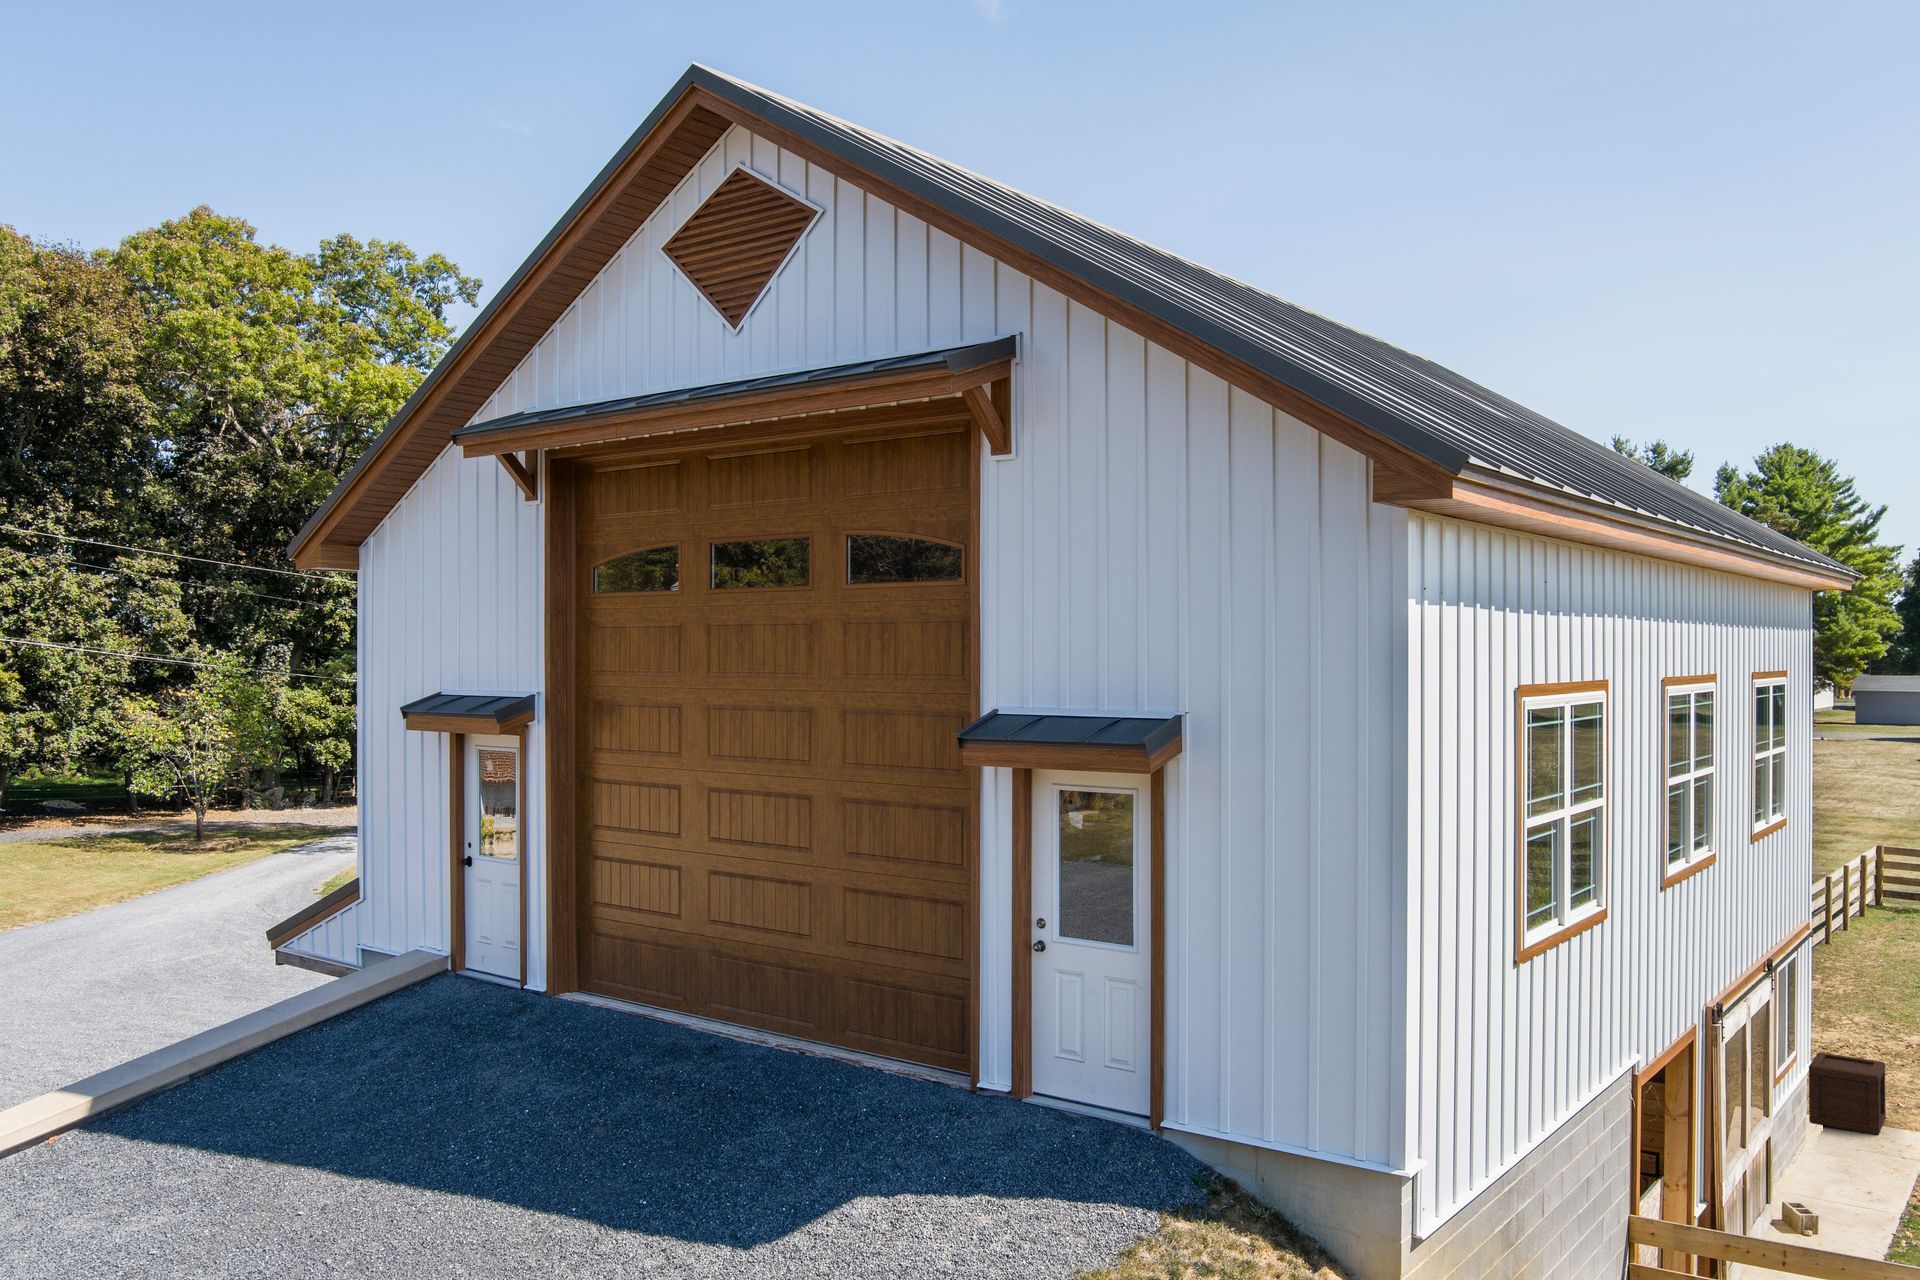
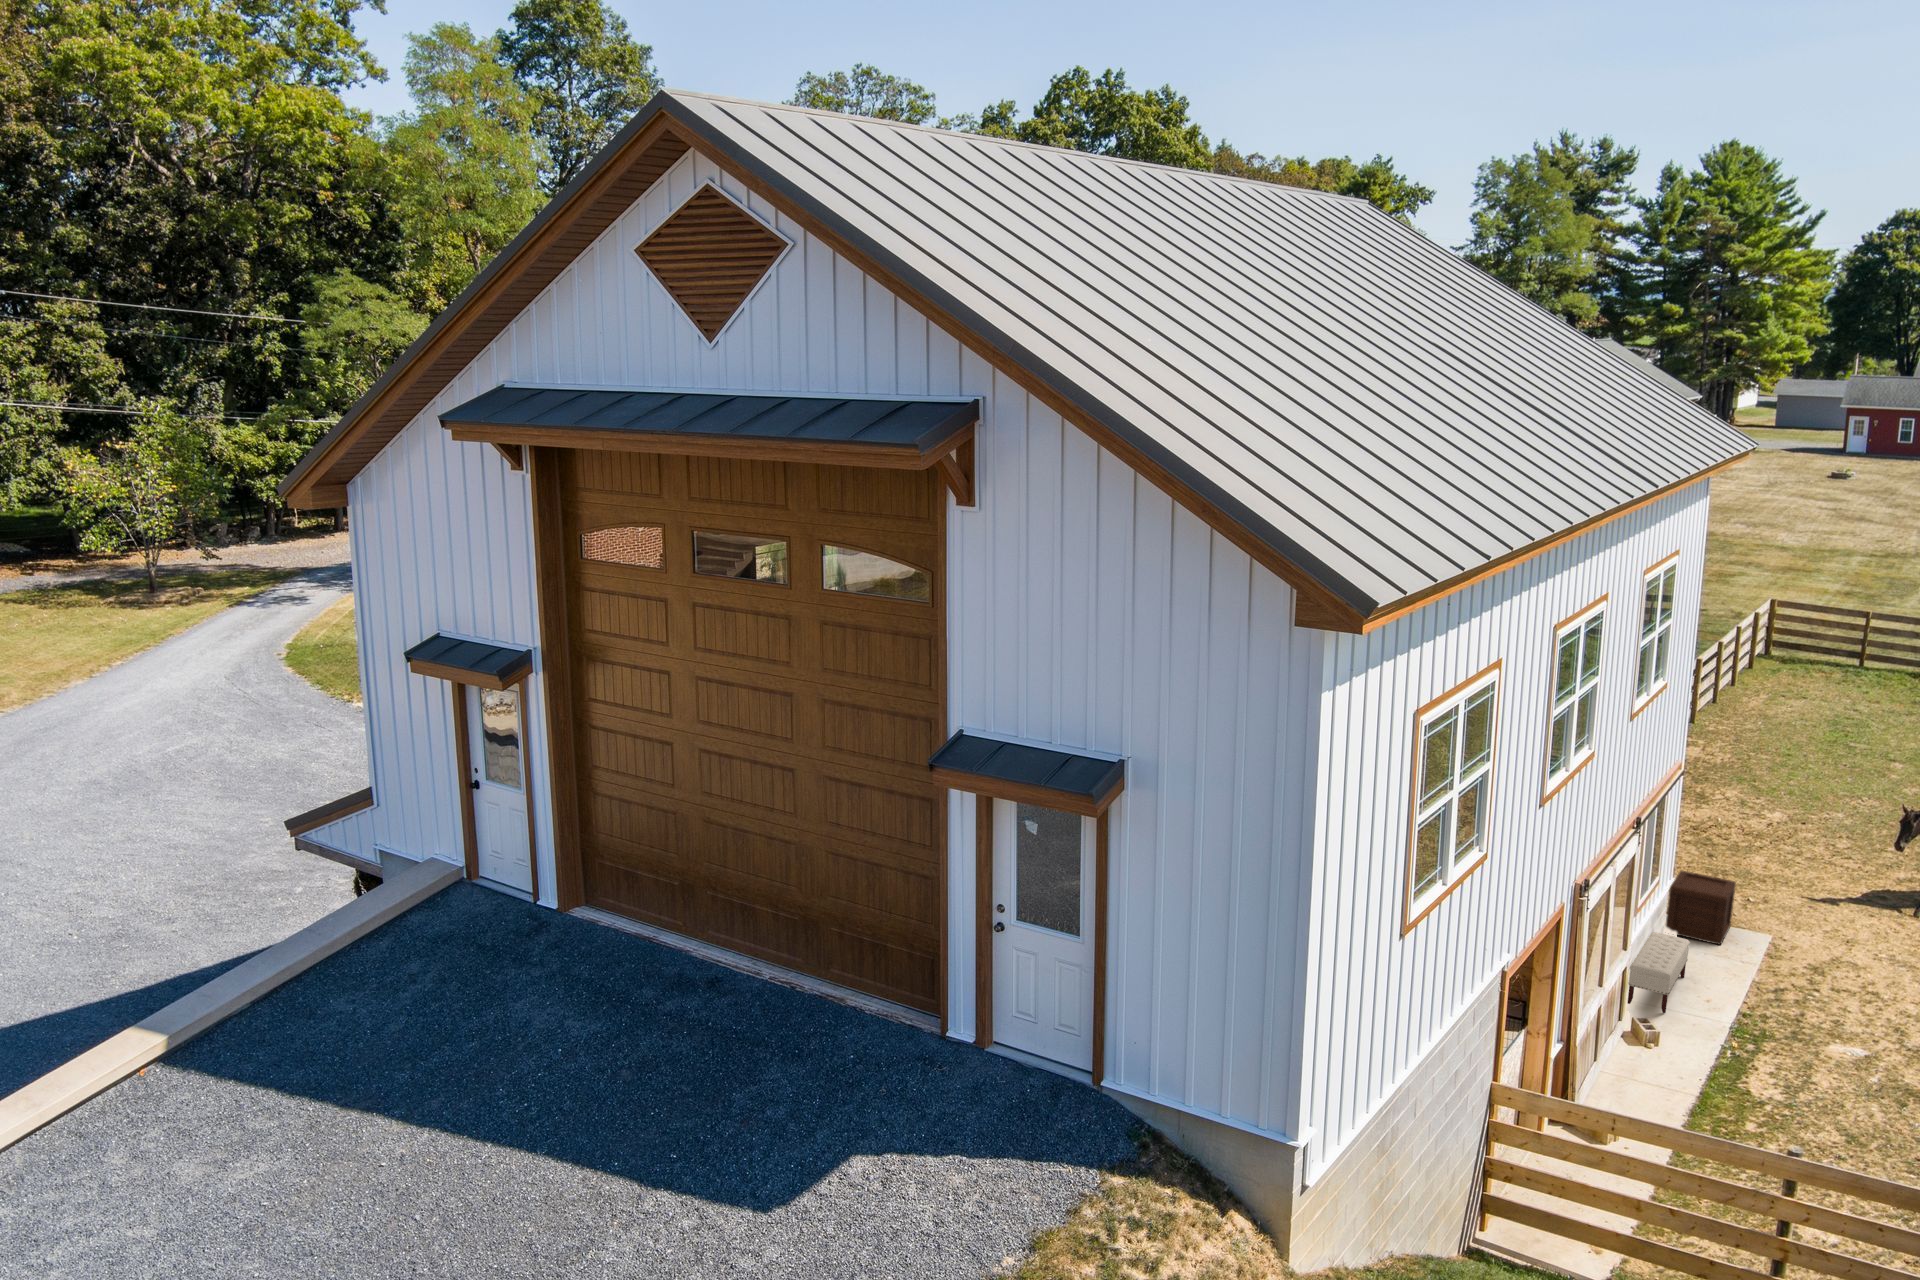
bench: none [1777,1111,1844,1198] -> present [1628,932,1690,1013]

